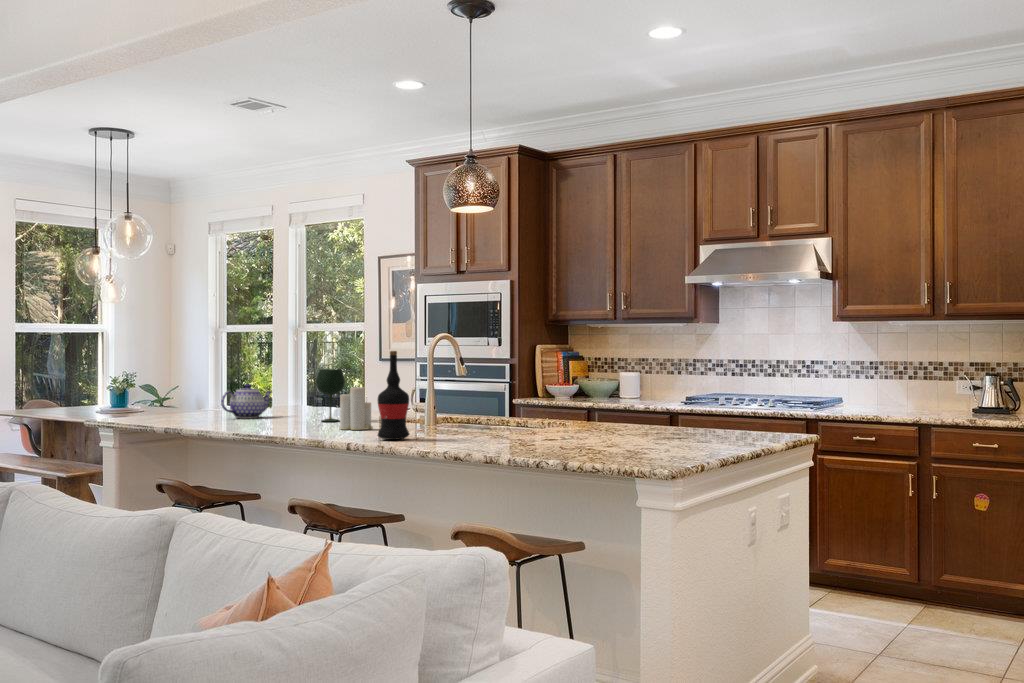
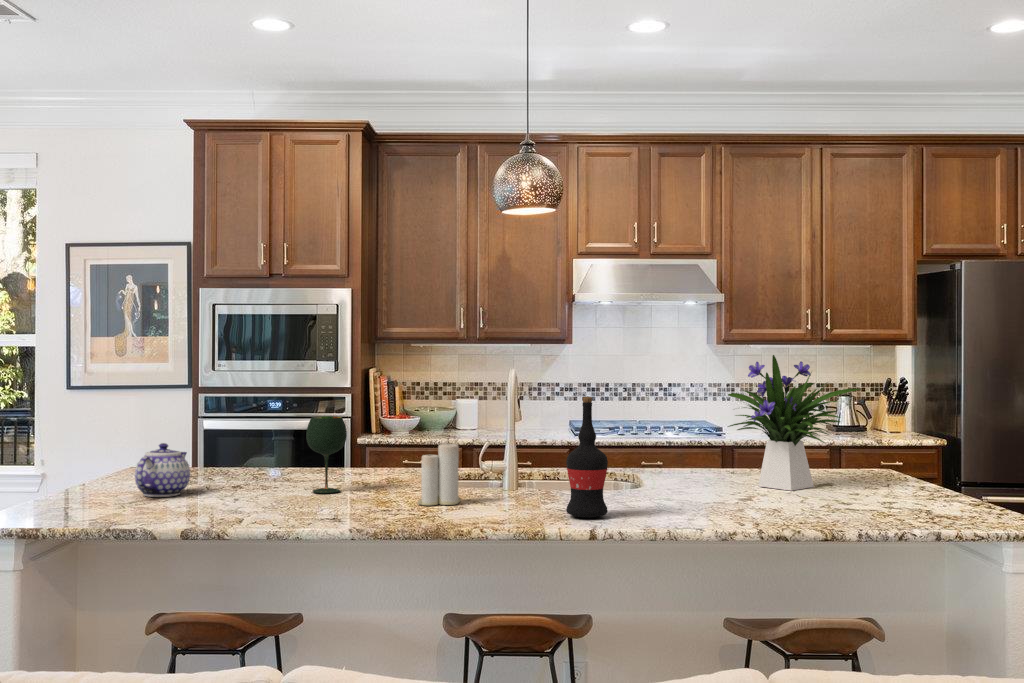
flower arrangement: none [572,321,681,438] -> present [728,355,861,491]

